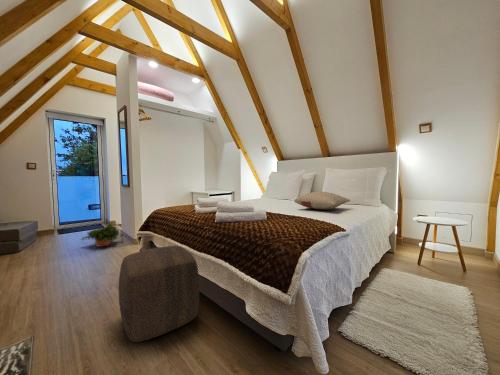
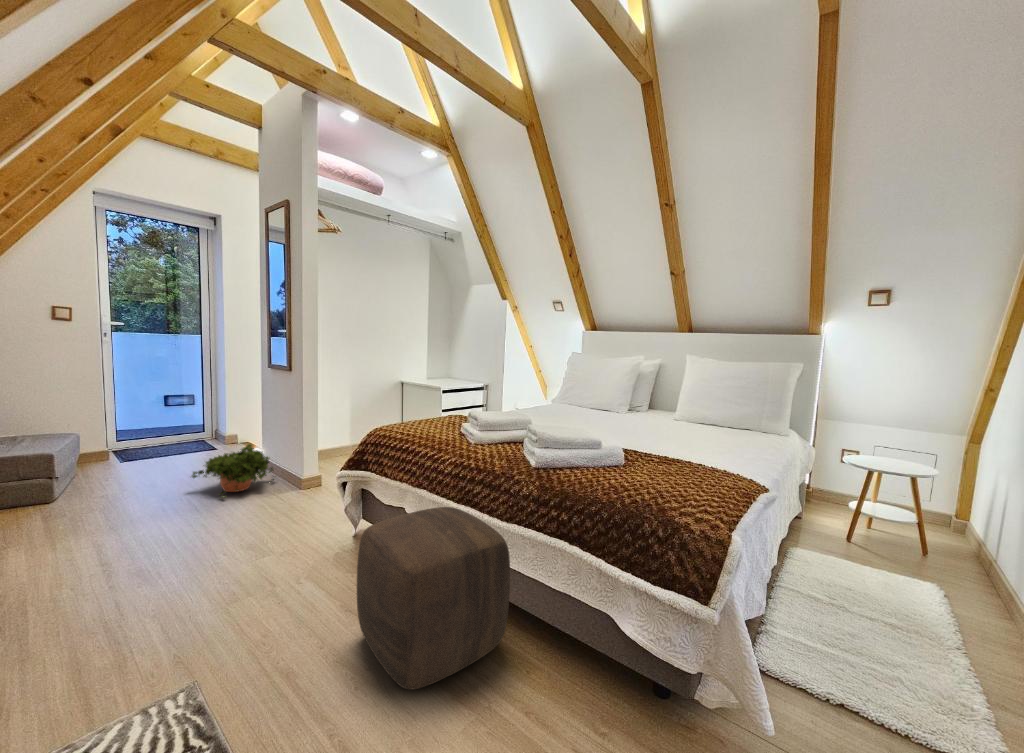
pillow: present [294,192,350,210] -> none [645,405,745,440]

